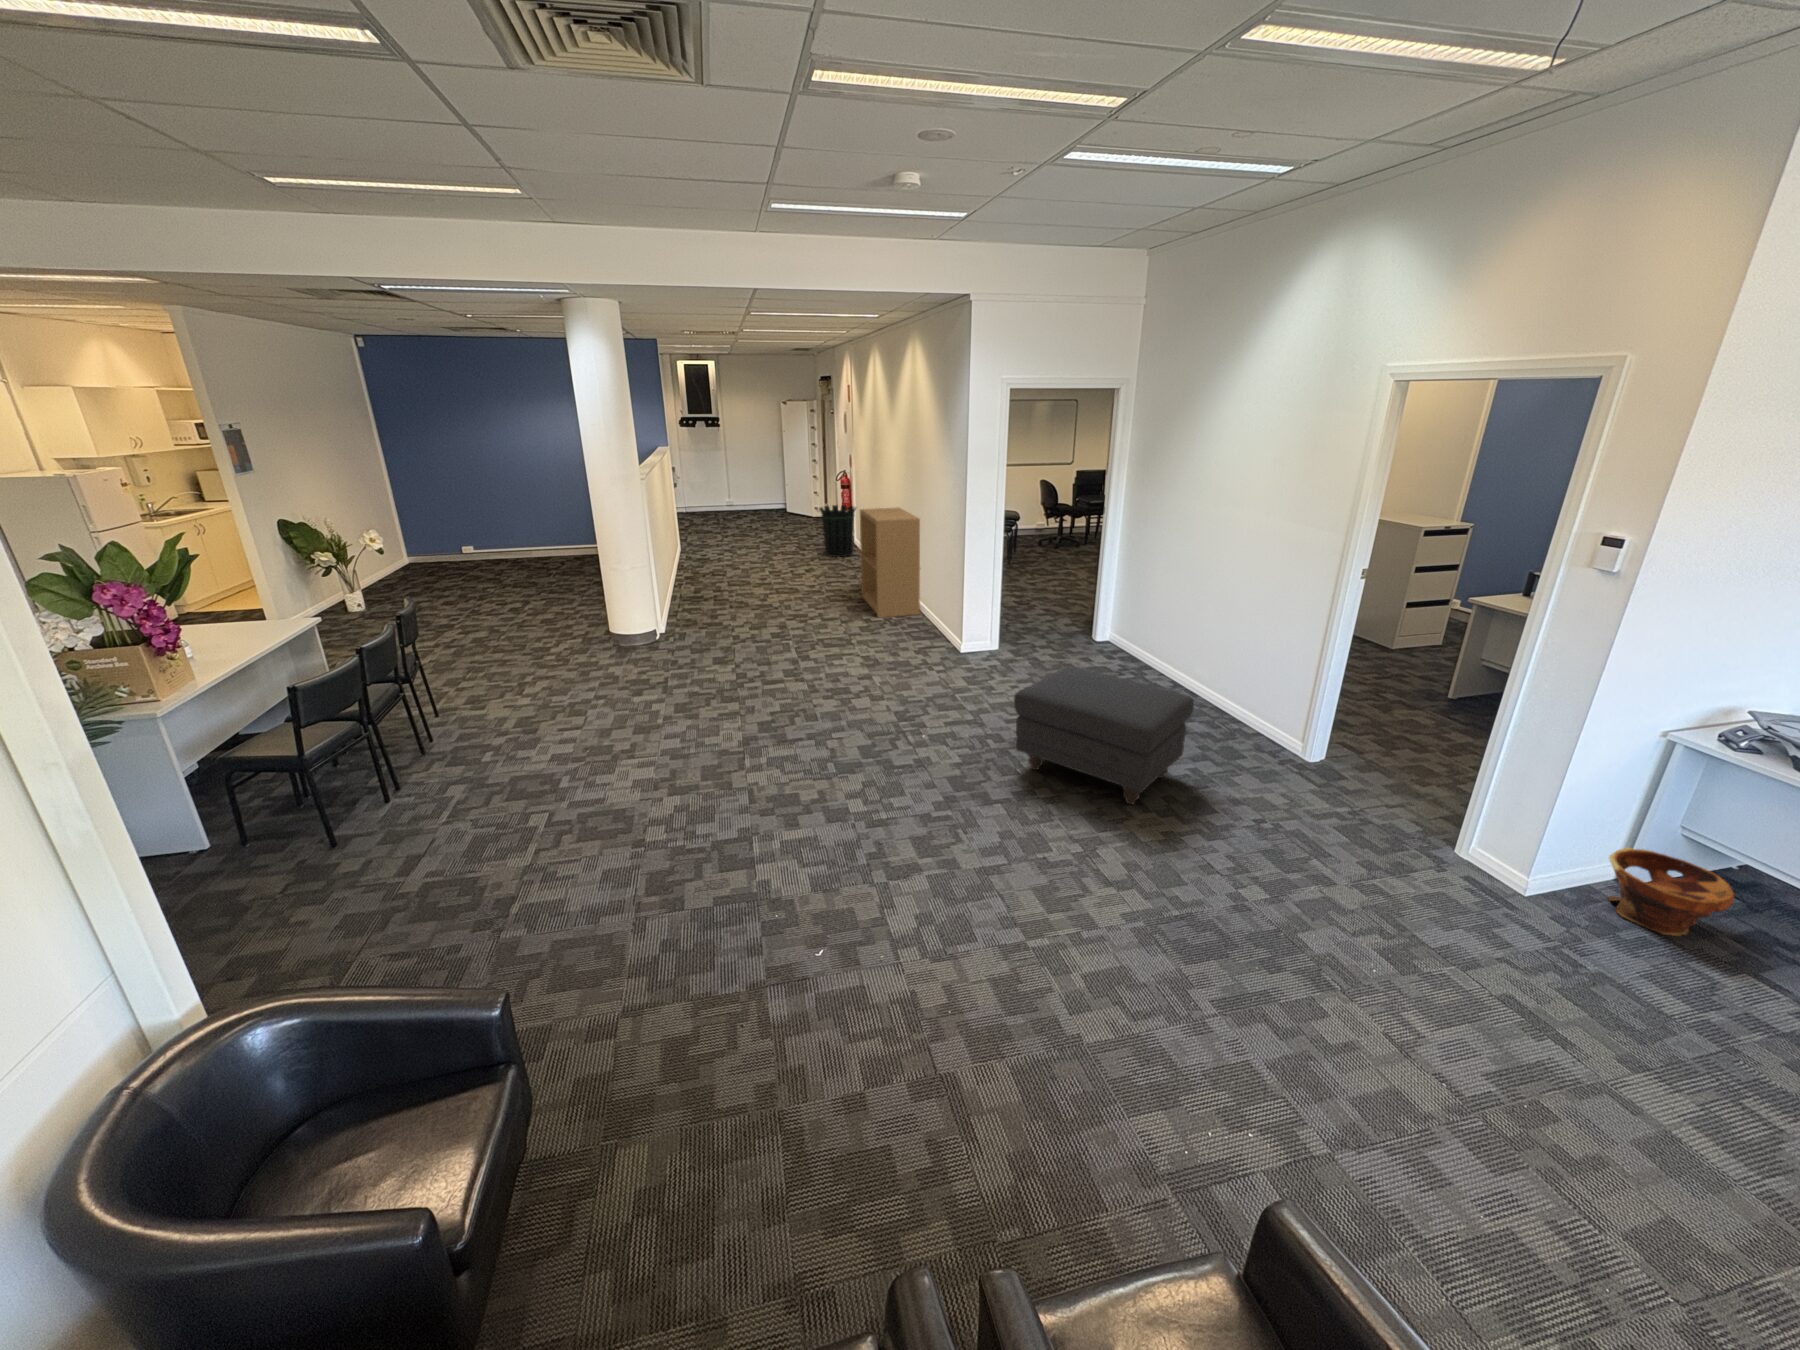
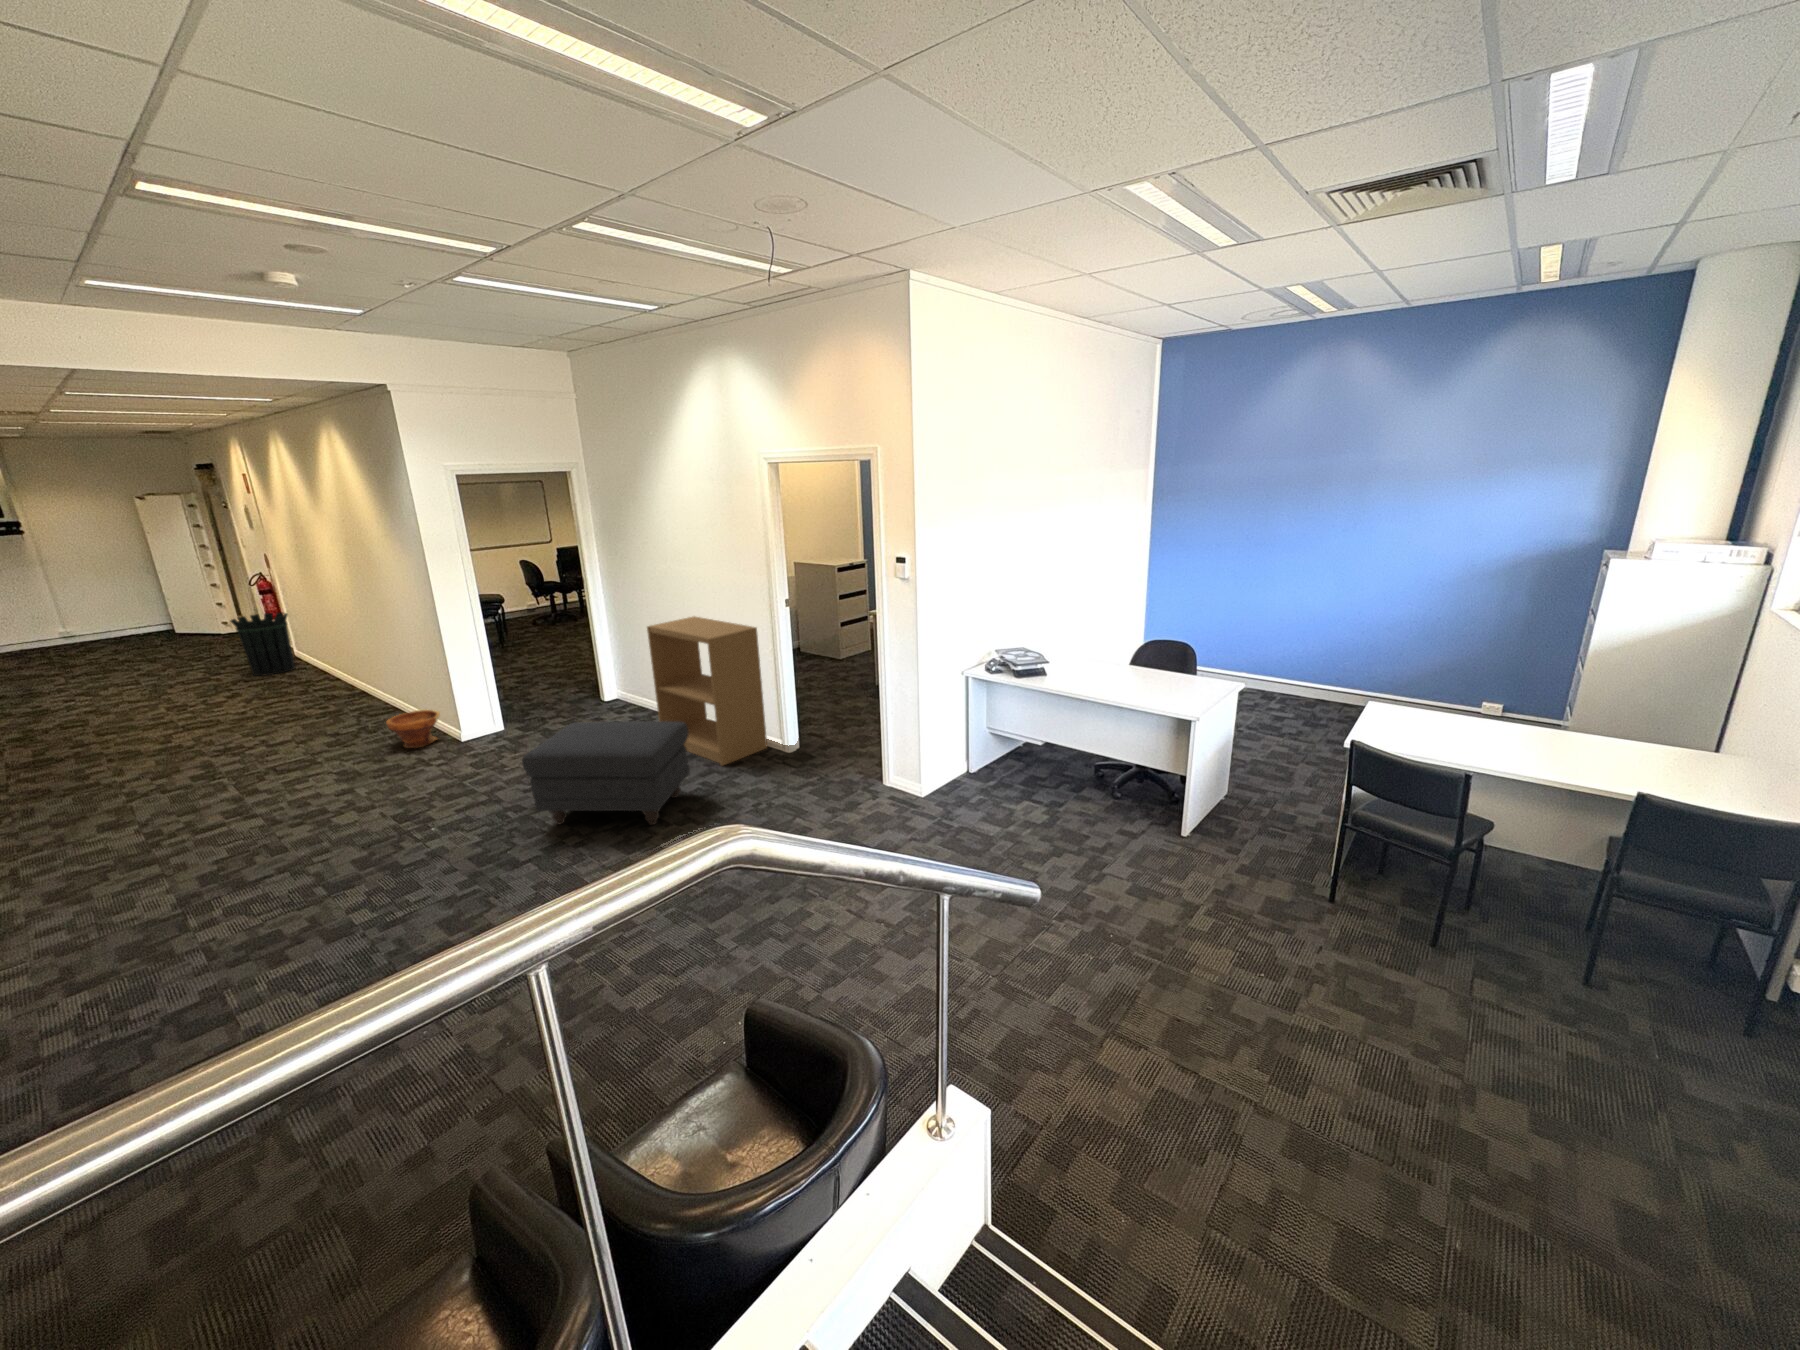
bookshelf: present [860,508,920,618] -> present [647,616,767,766]
planter: present [1608,847,1734,936] -> present [386,709,440,748]

